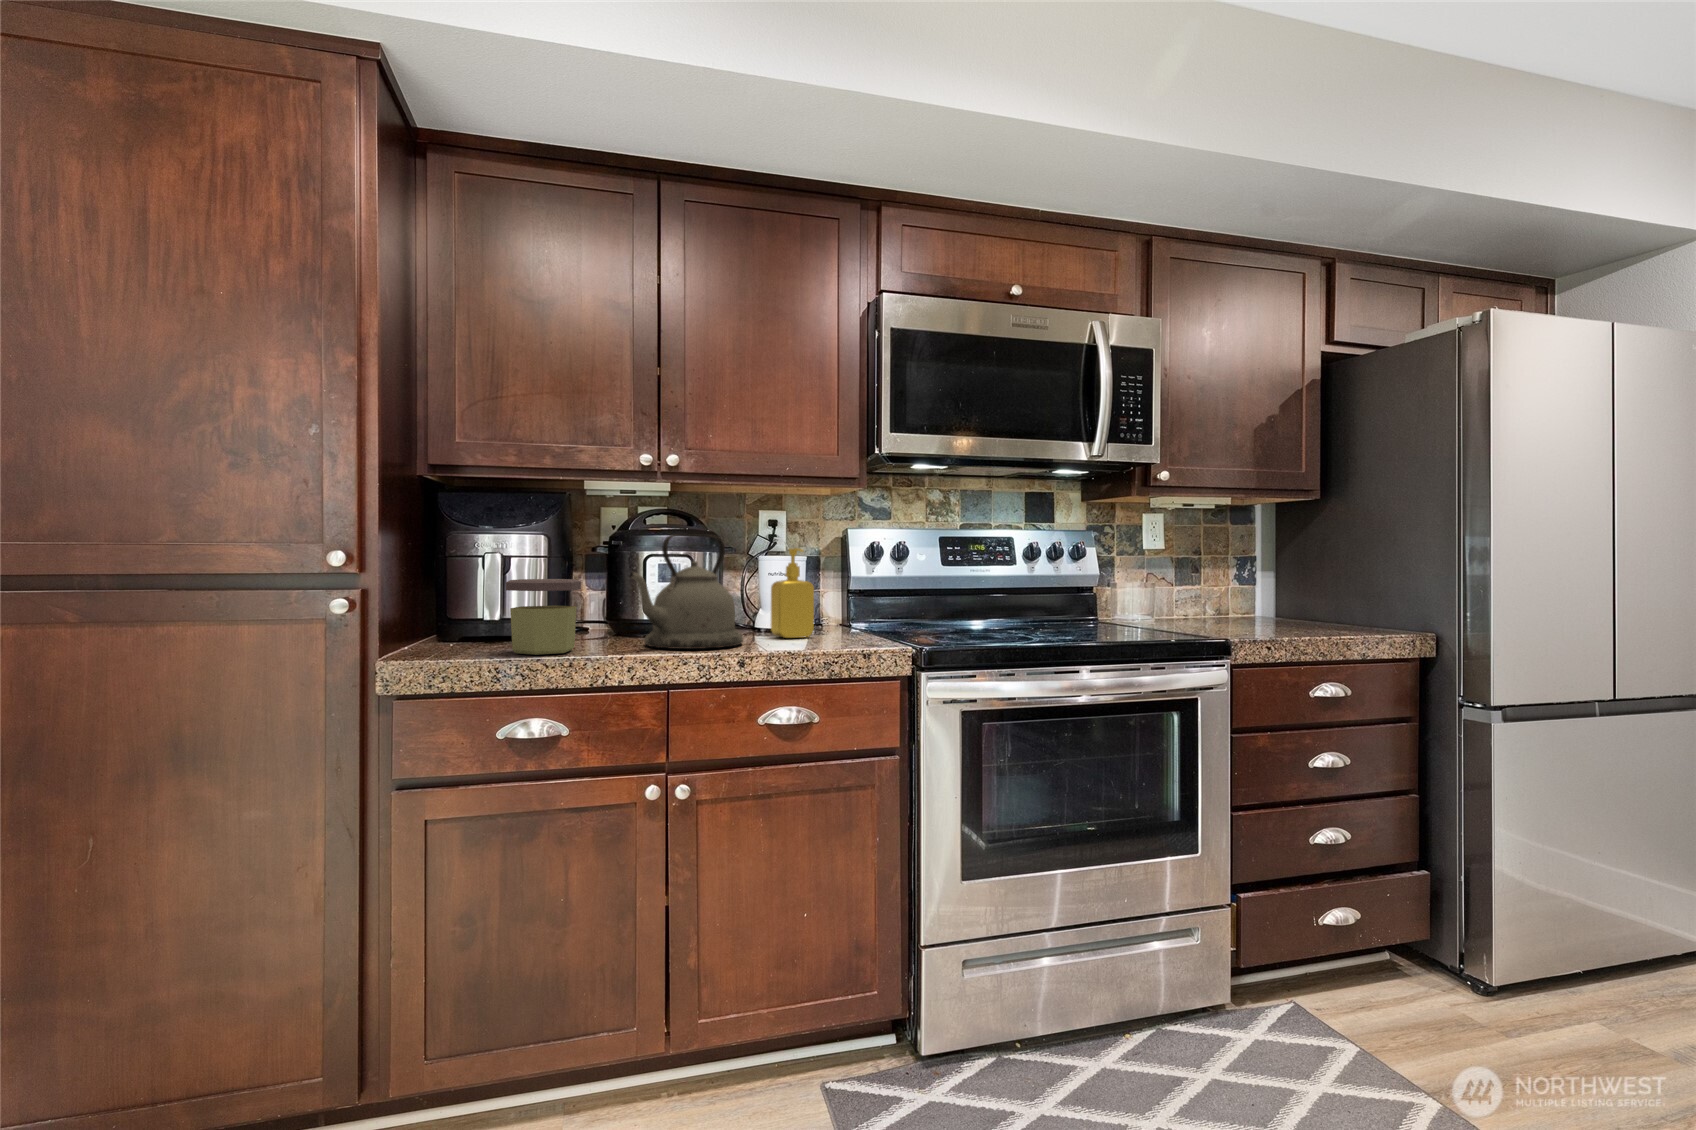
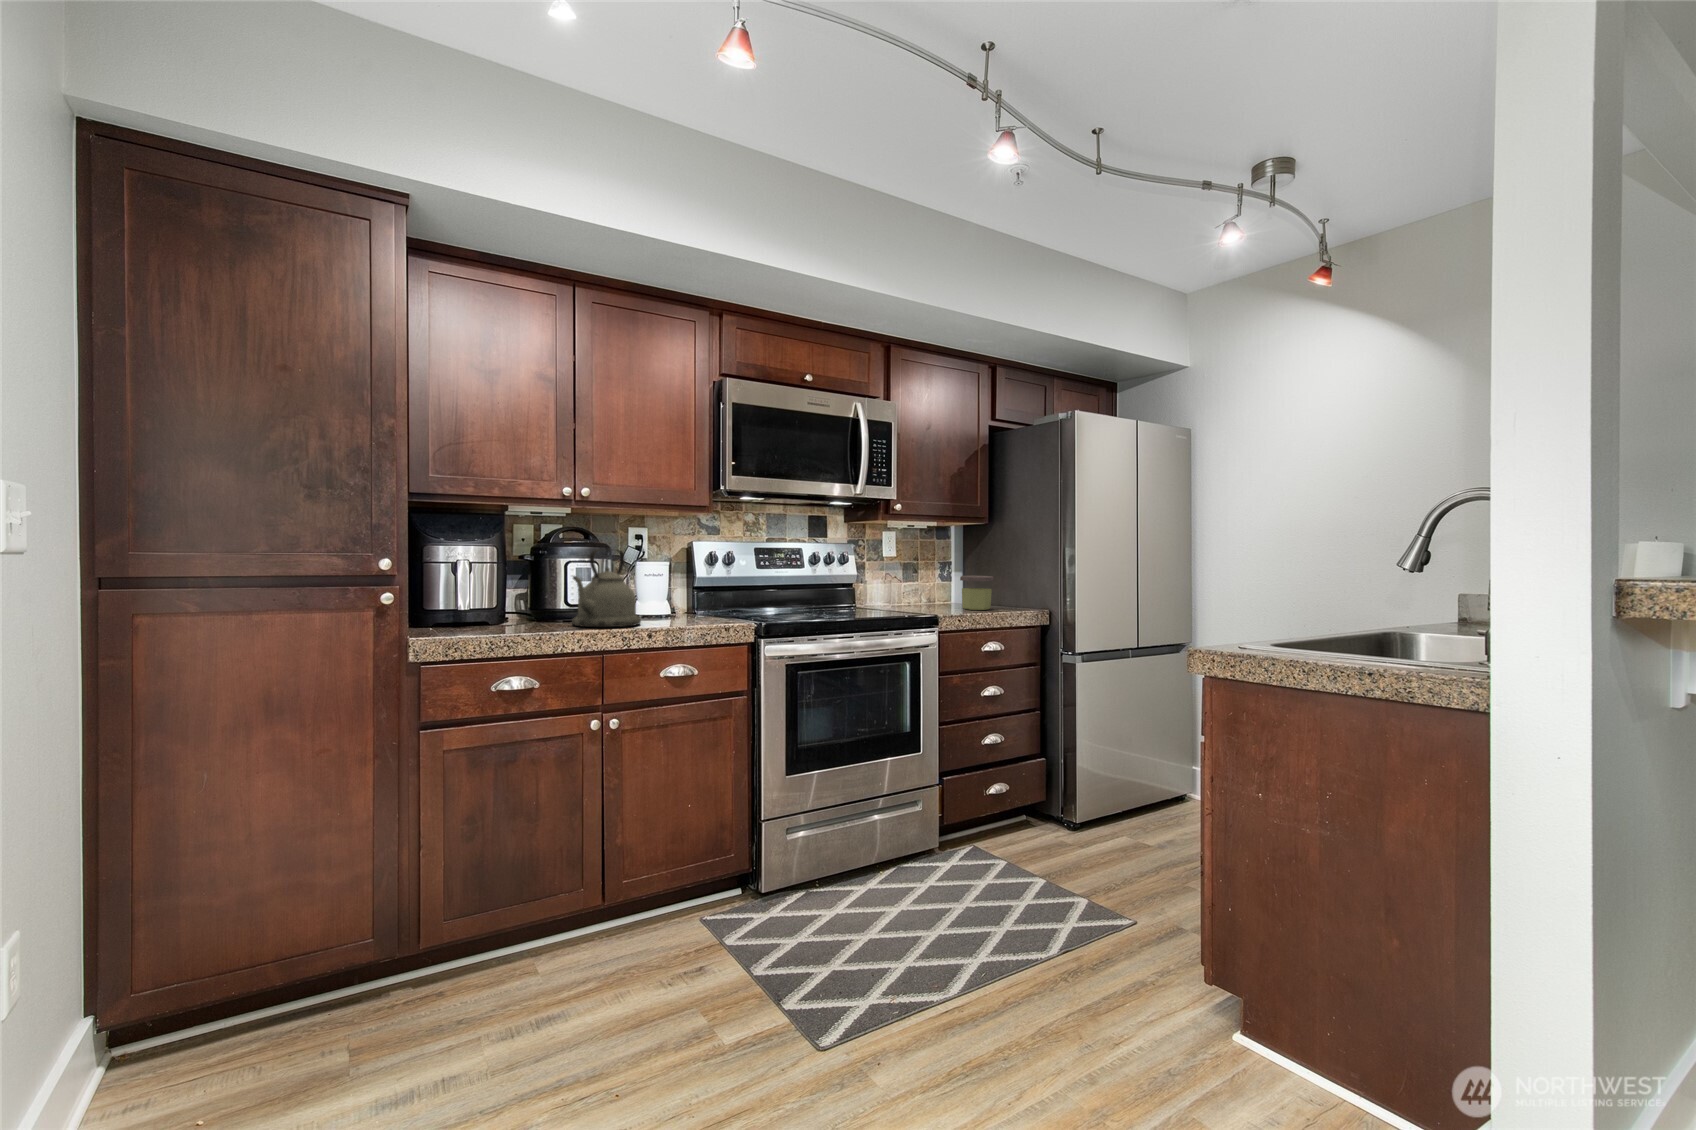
soap dispenser: present [771,548,814,638] -> none [651,558,681,620]
jar: present [506,579,581,655] -> present [960,576,994,610]

